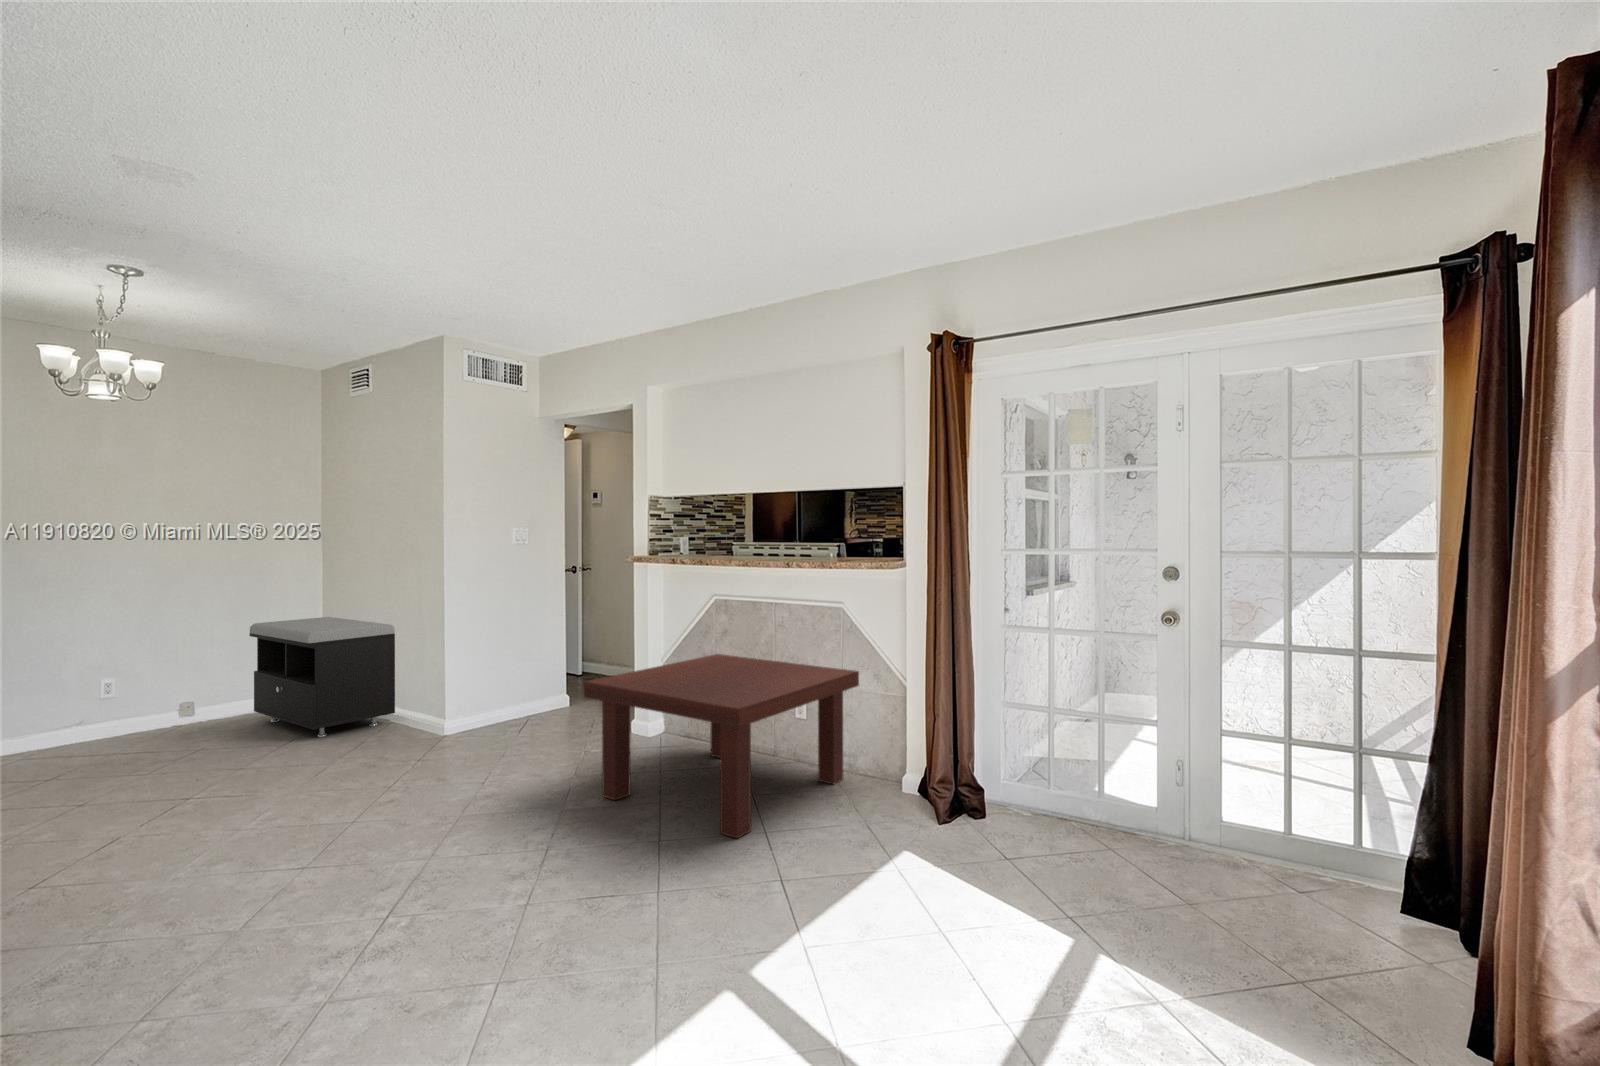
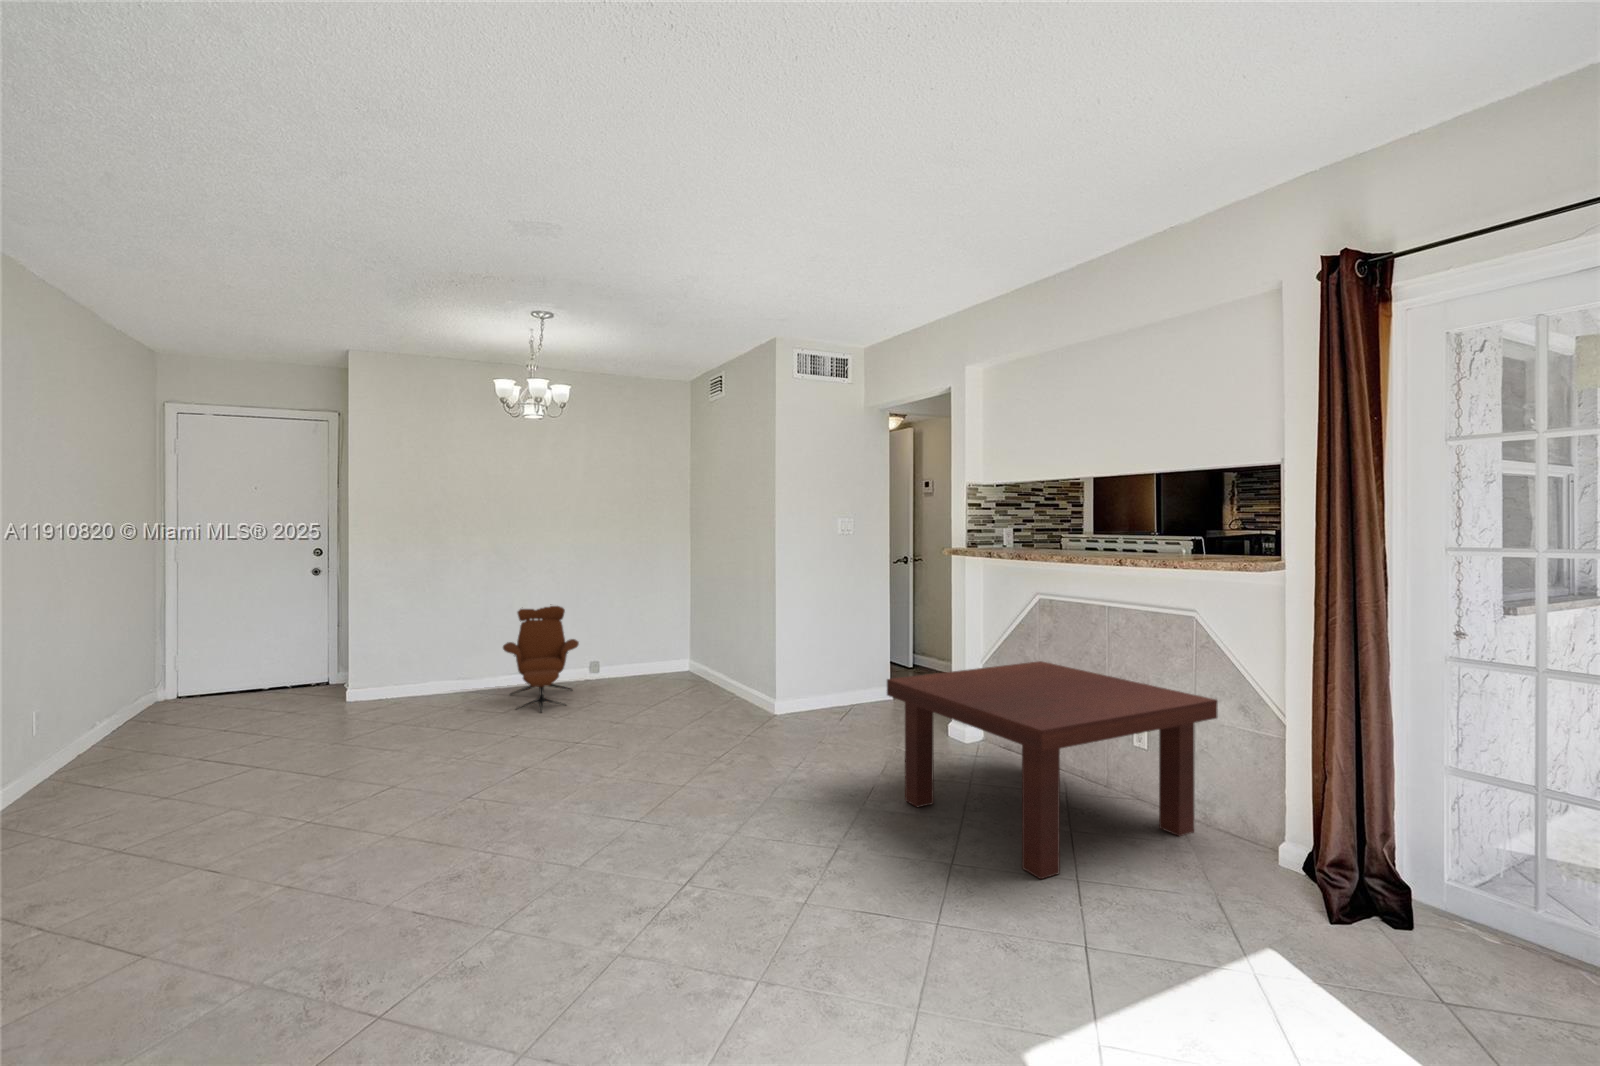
storage bench: present [250,617,395,737] -> none [639,598,741,703]
lounge chair: none [29,635,159,775] -> present [503,606,579,712]

